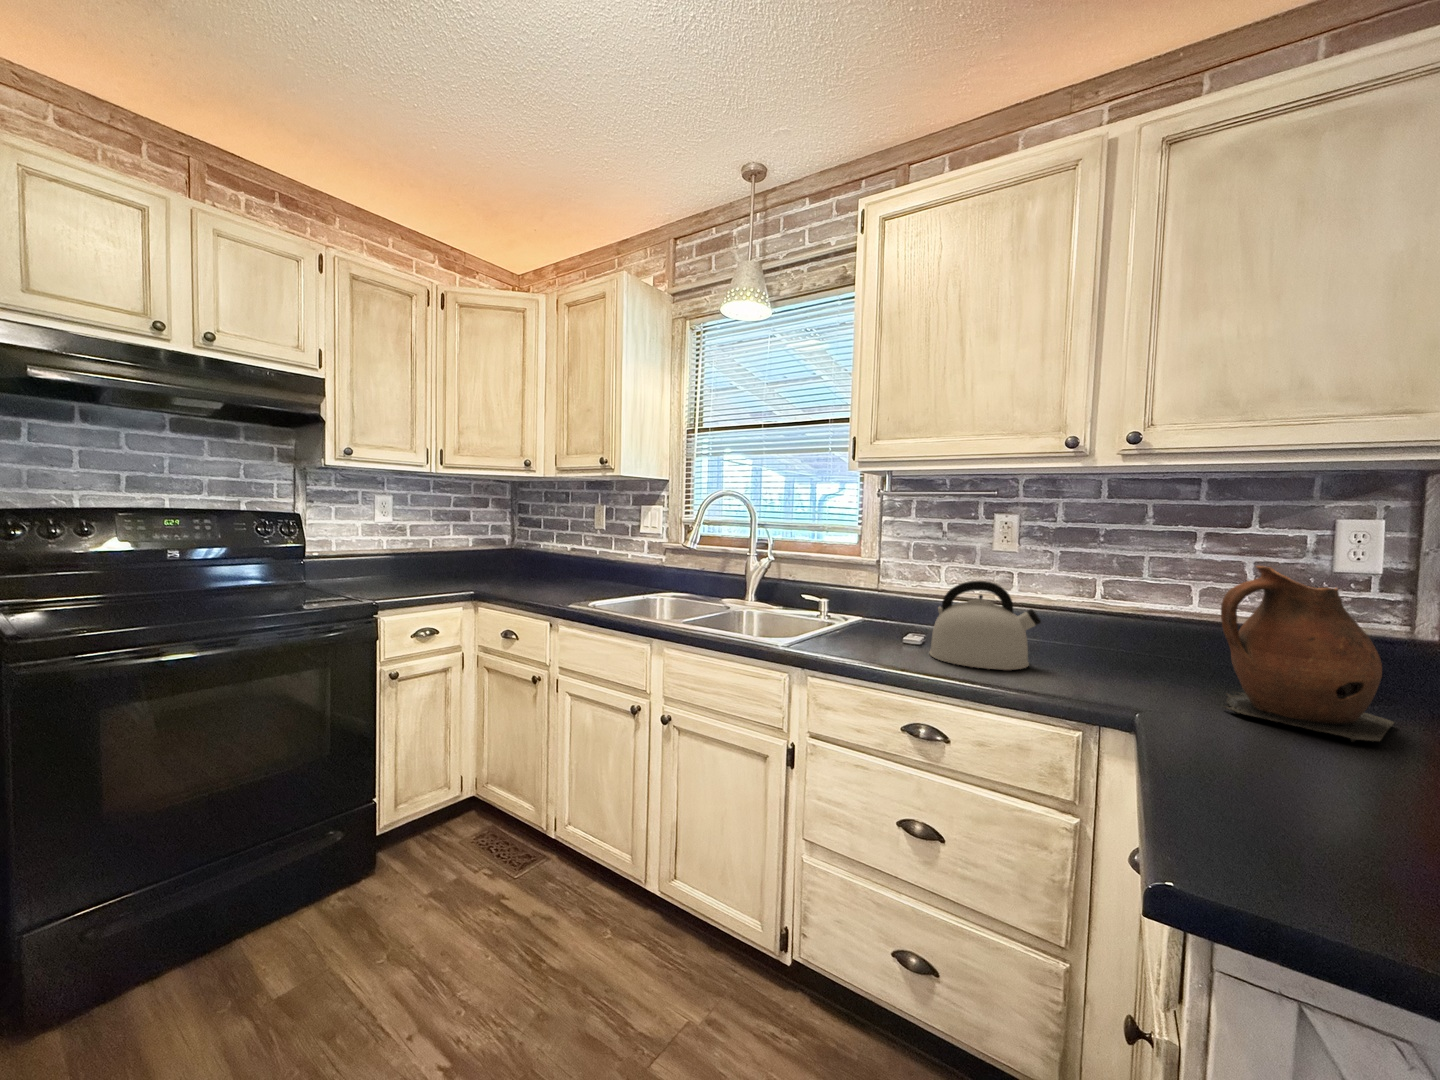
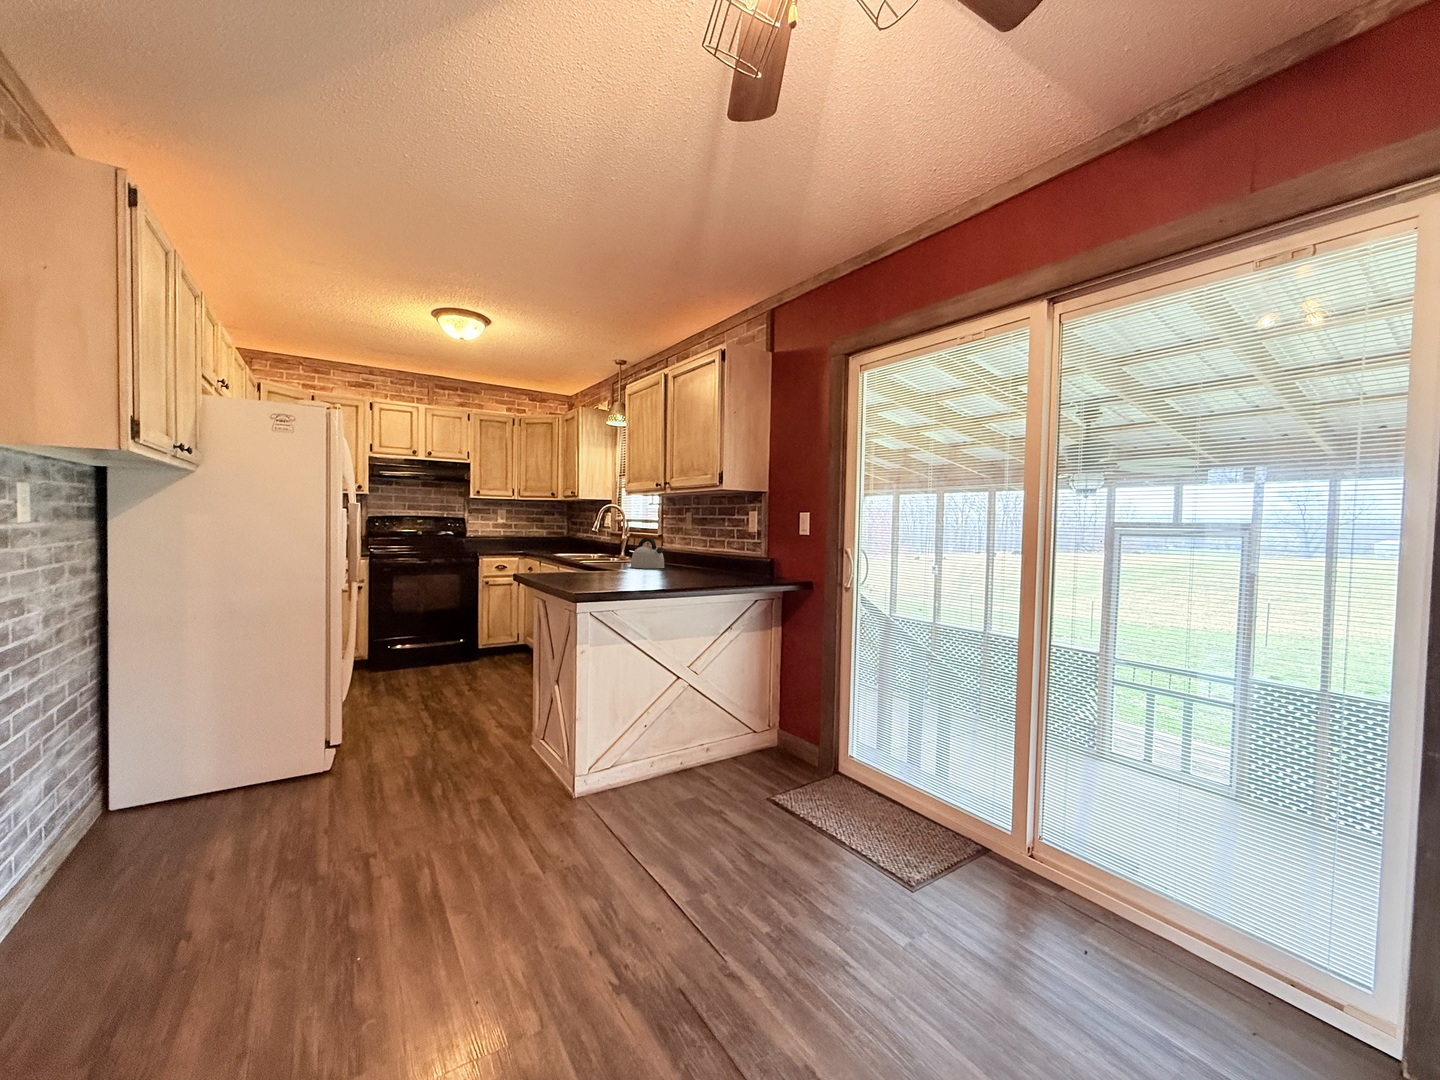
ceramic pitcher: present [1221,566,1395,742] -> none [667,527,711,578]

